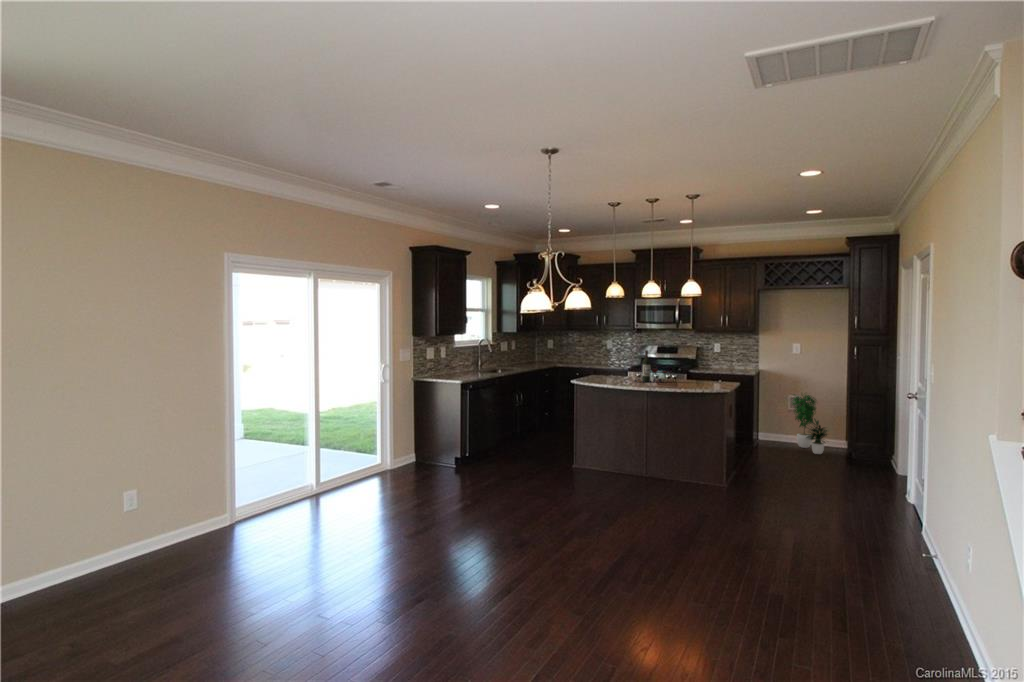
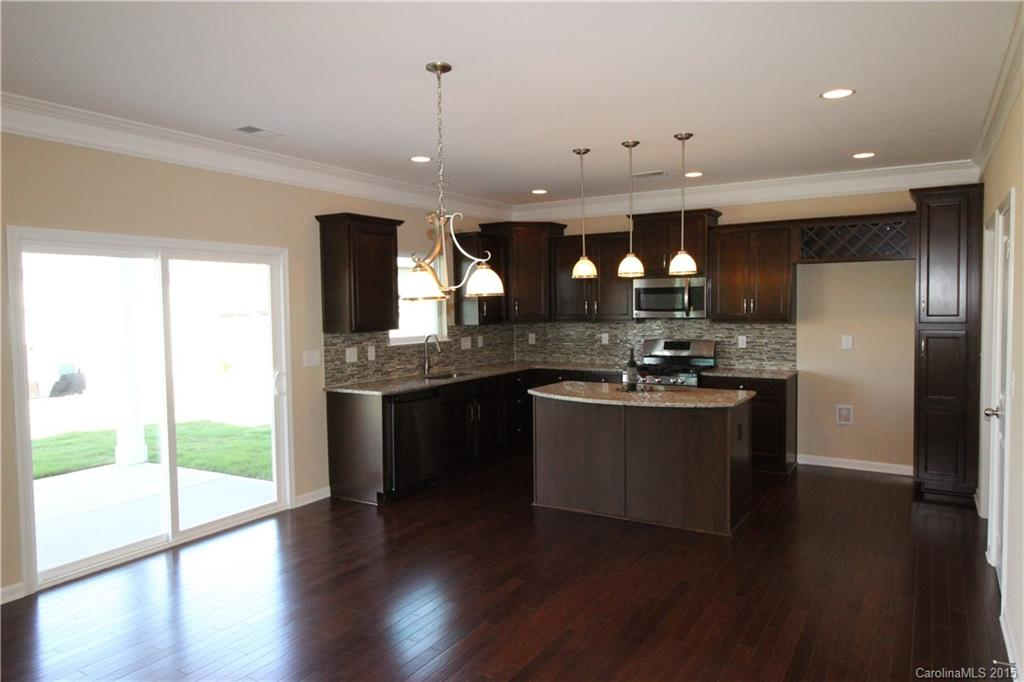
potted plant: present [792,395,827,454] -> none [837,398,890,486]

